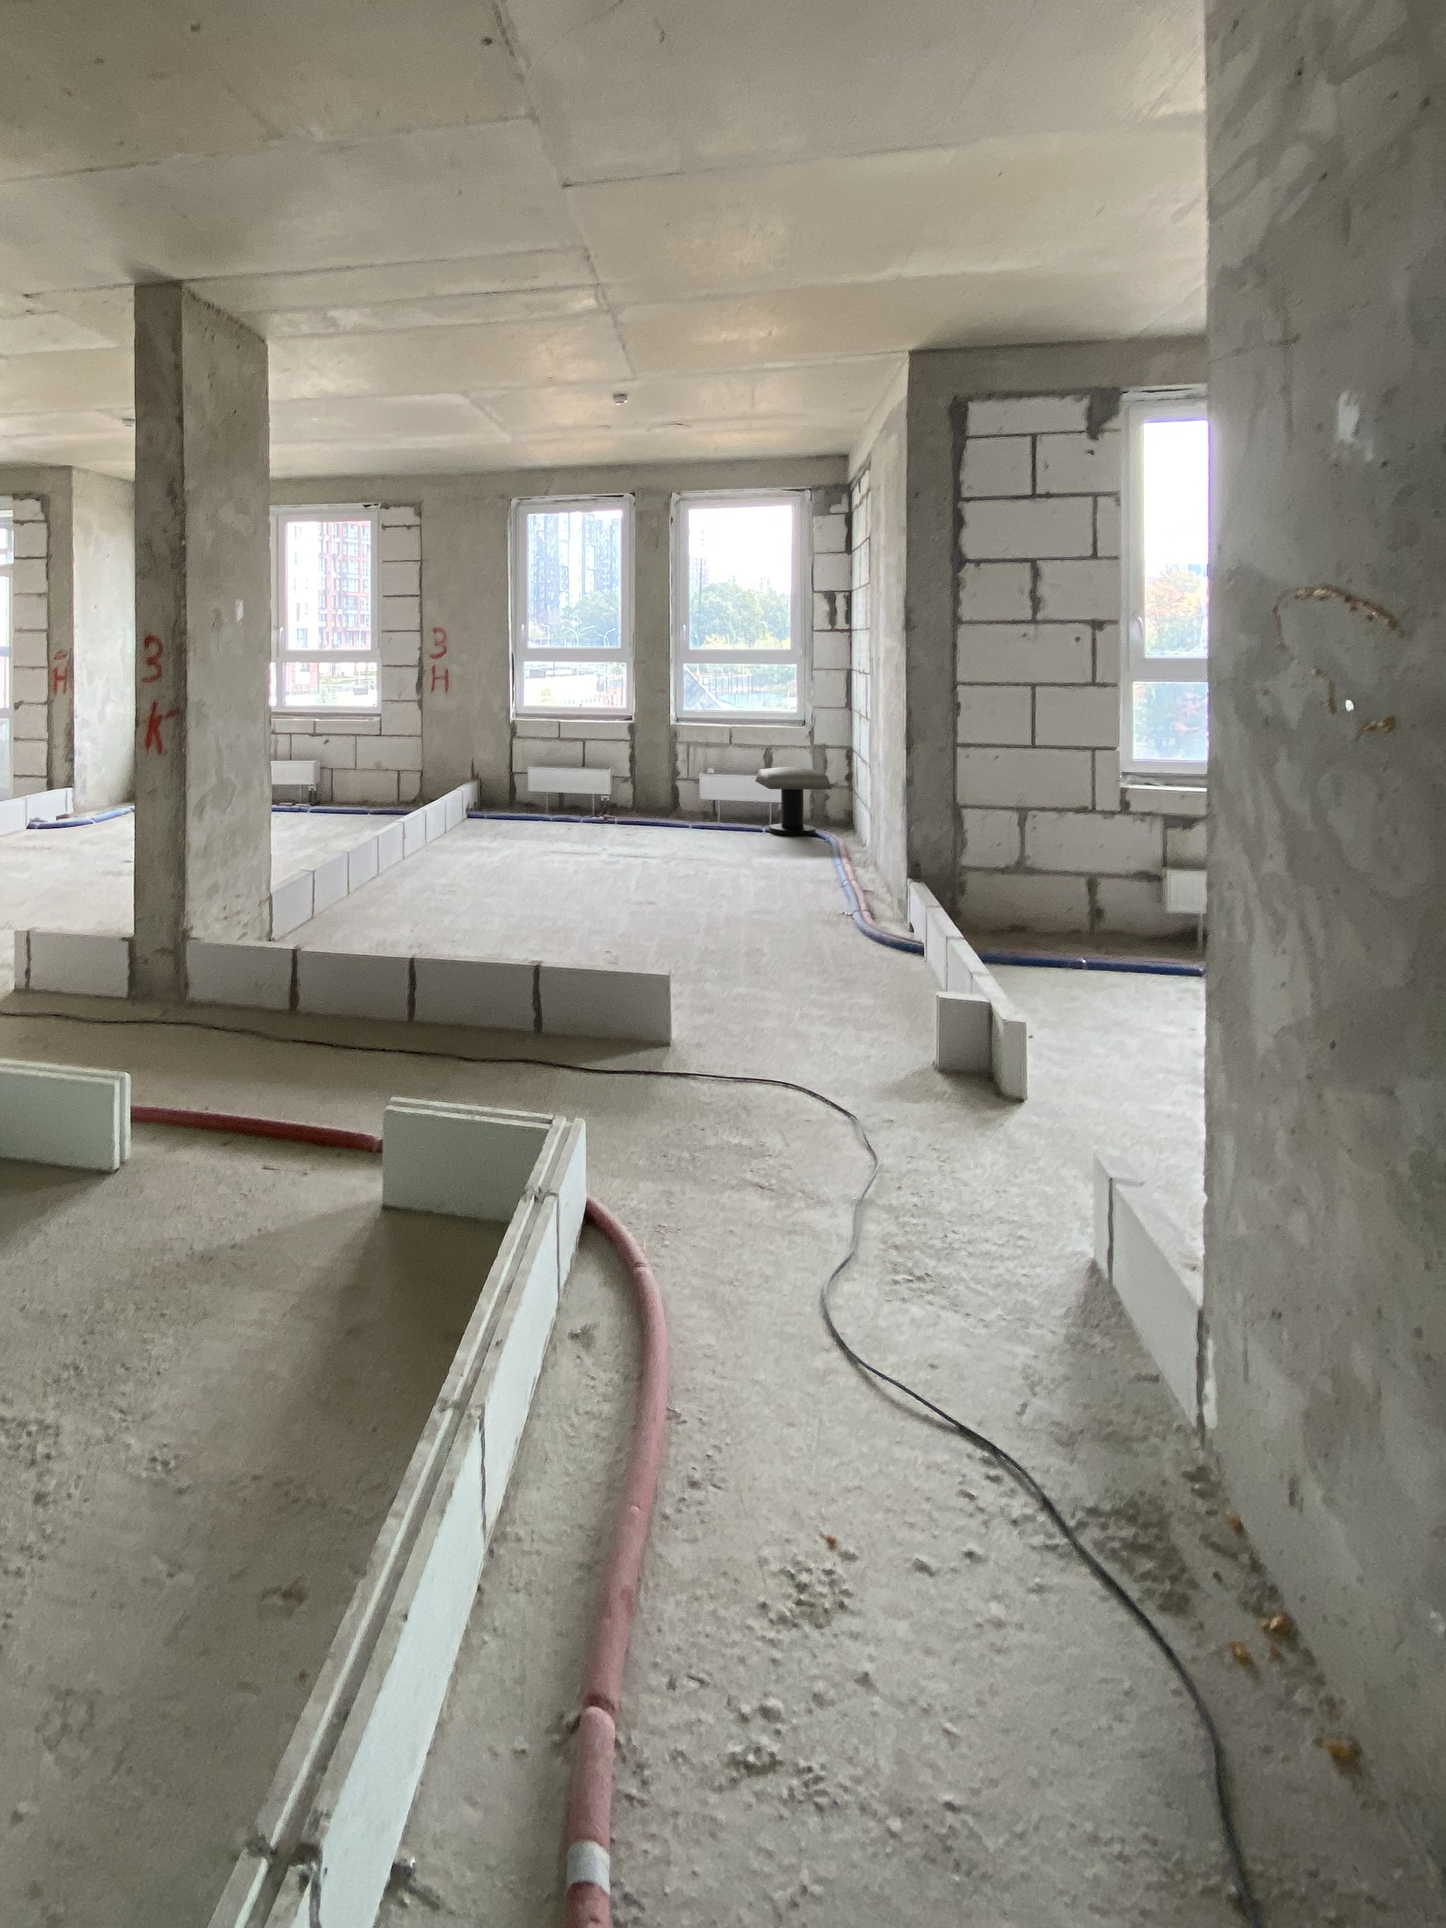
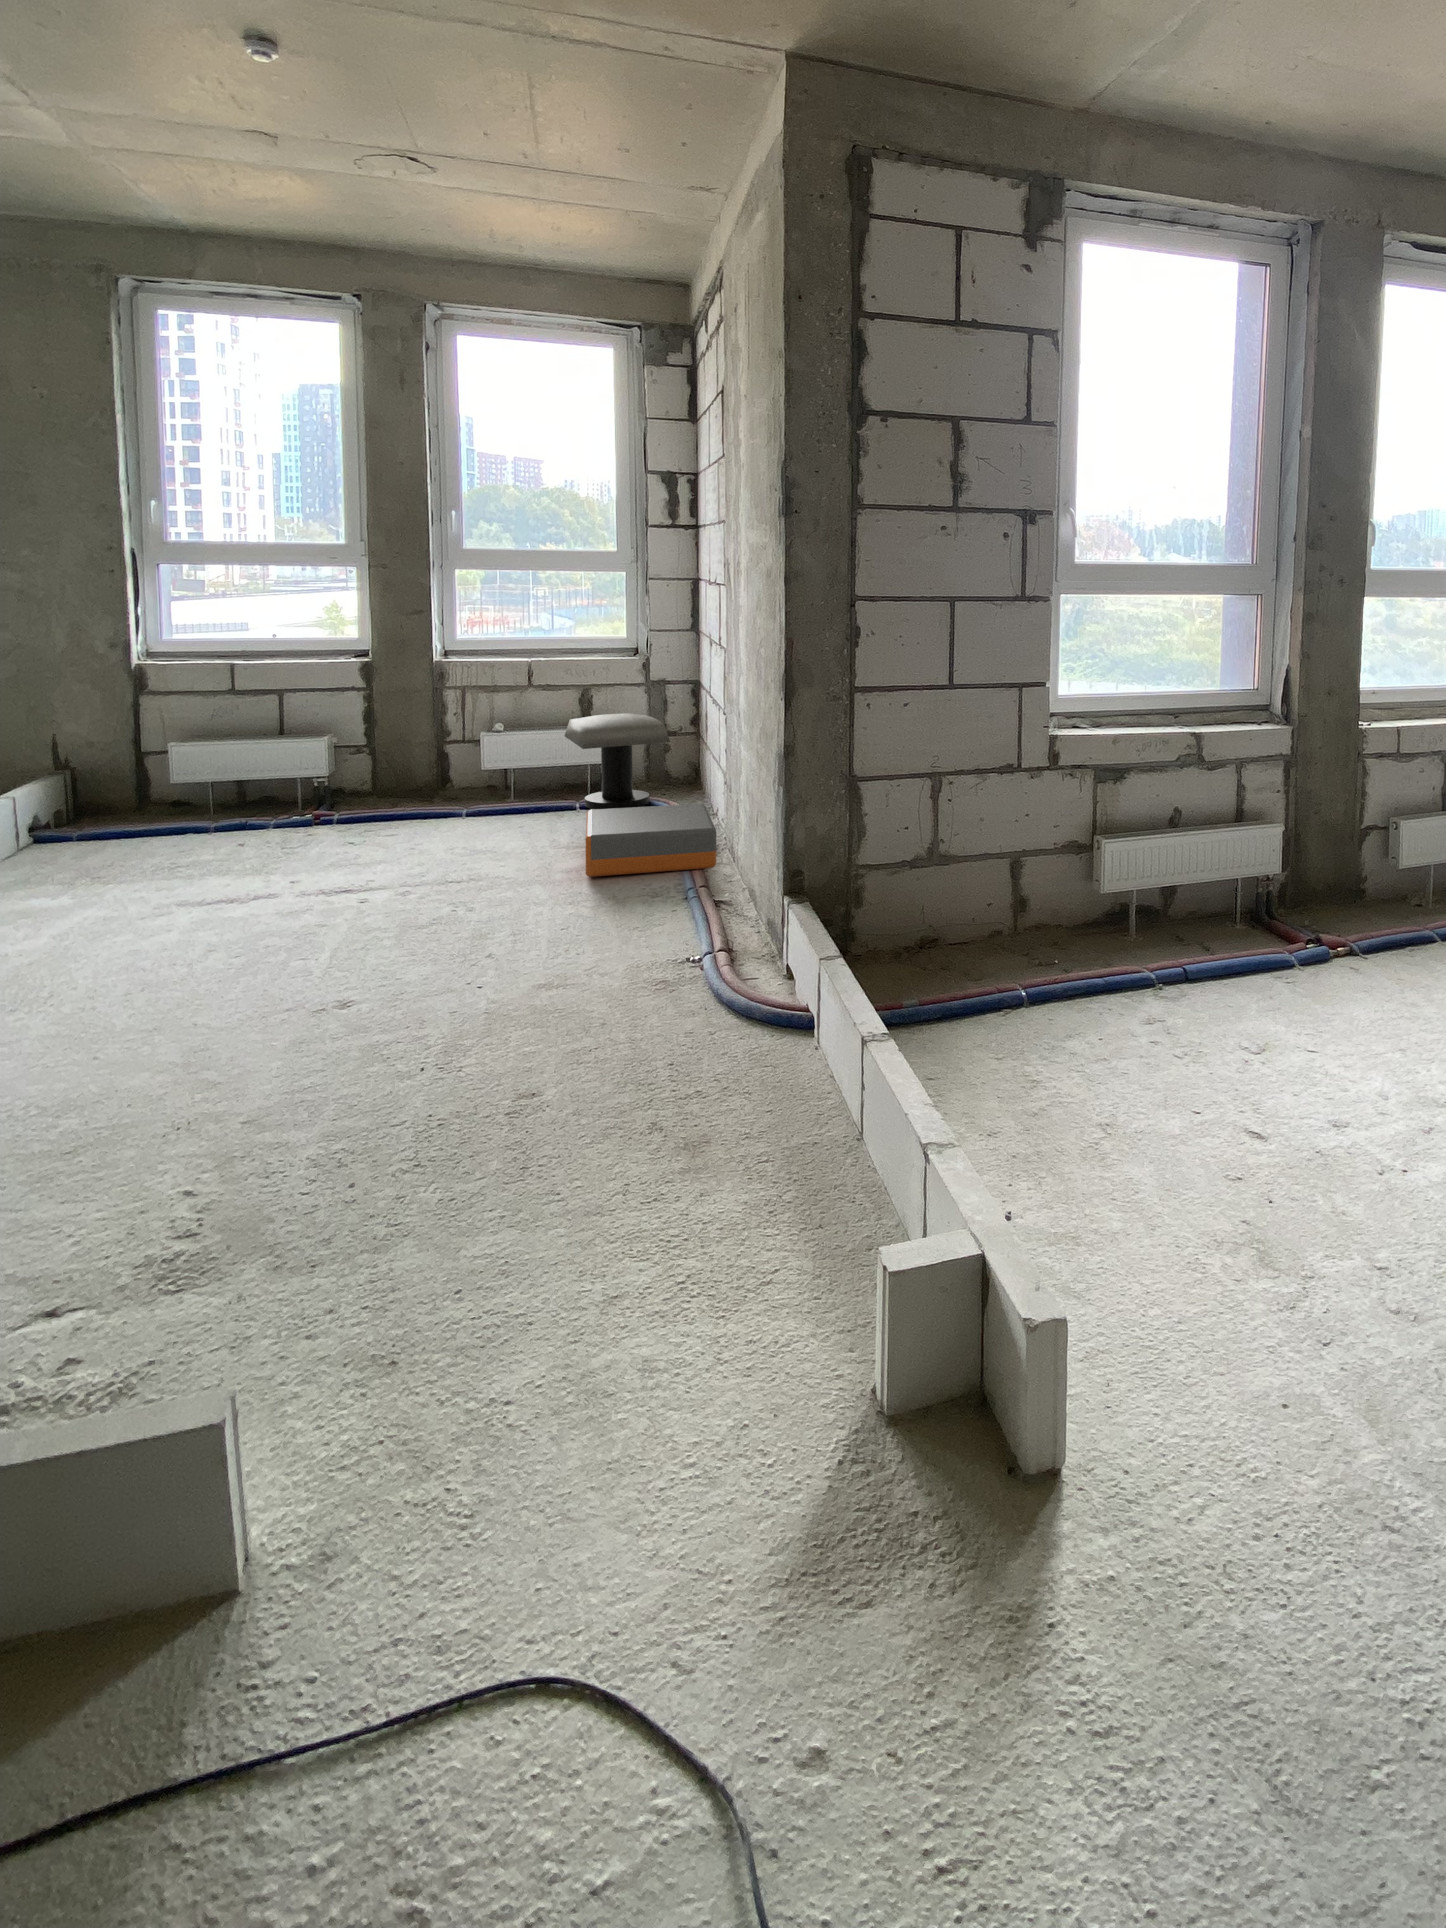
storage box: none [774,828,865,874] -> present [586,804,716,877]

